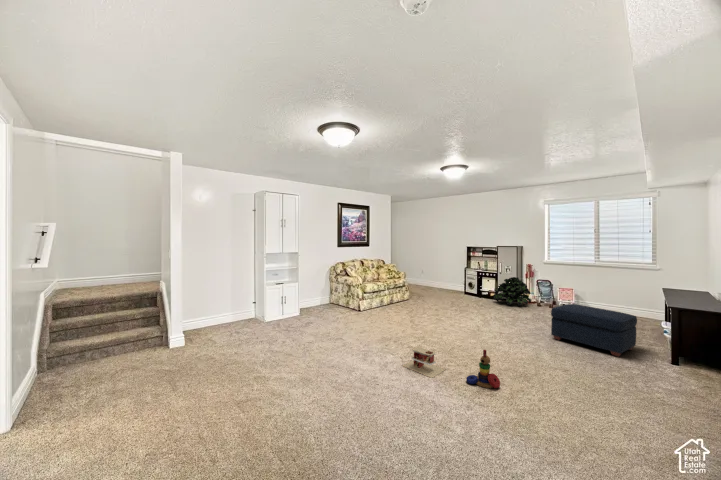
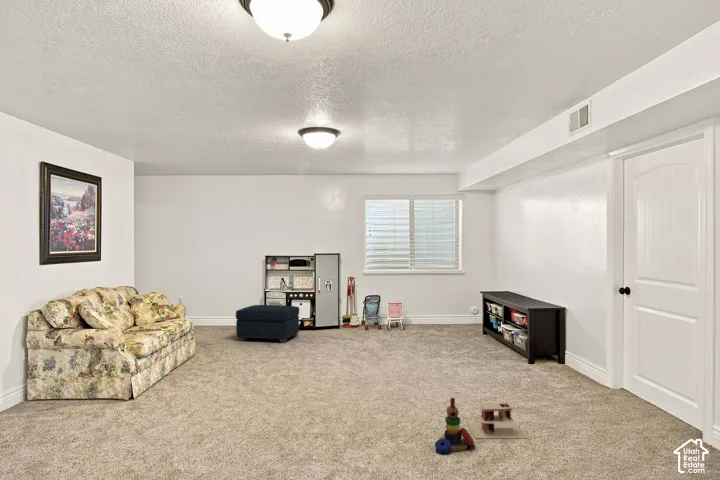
potted plant: present [493,277,531,306] -> none [316,294,363,335]
ottoman: present [551,304,637,357] -> present [236,305,299,343]
toy house: present [403,347,445,378] -> present [468,403,528,438]

